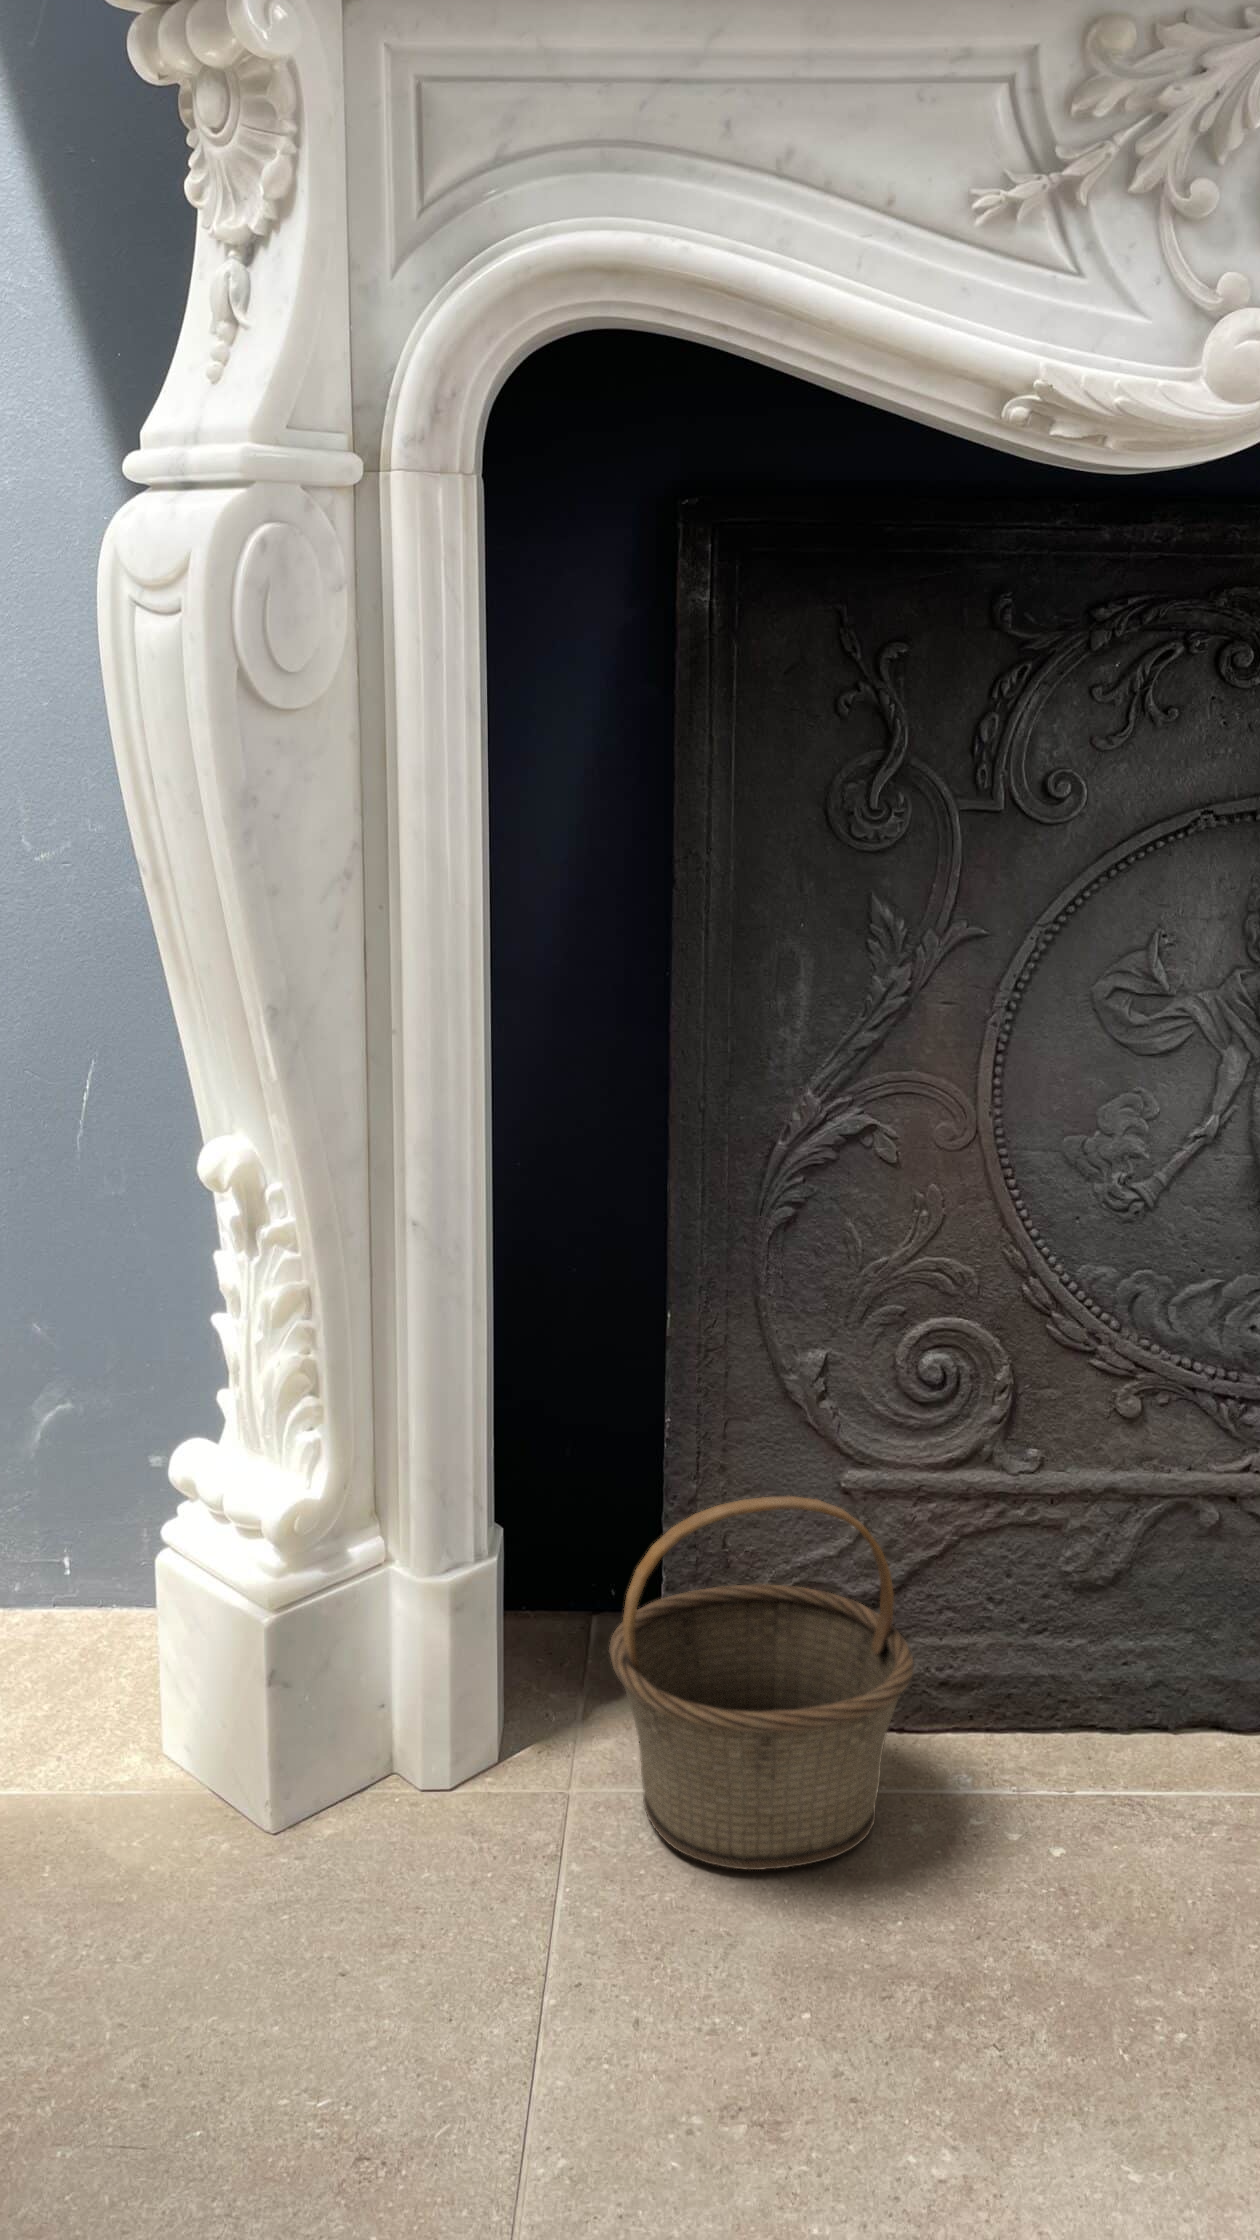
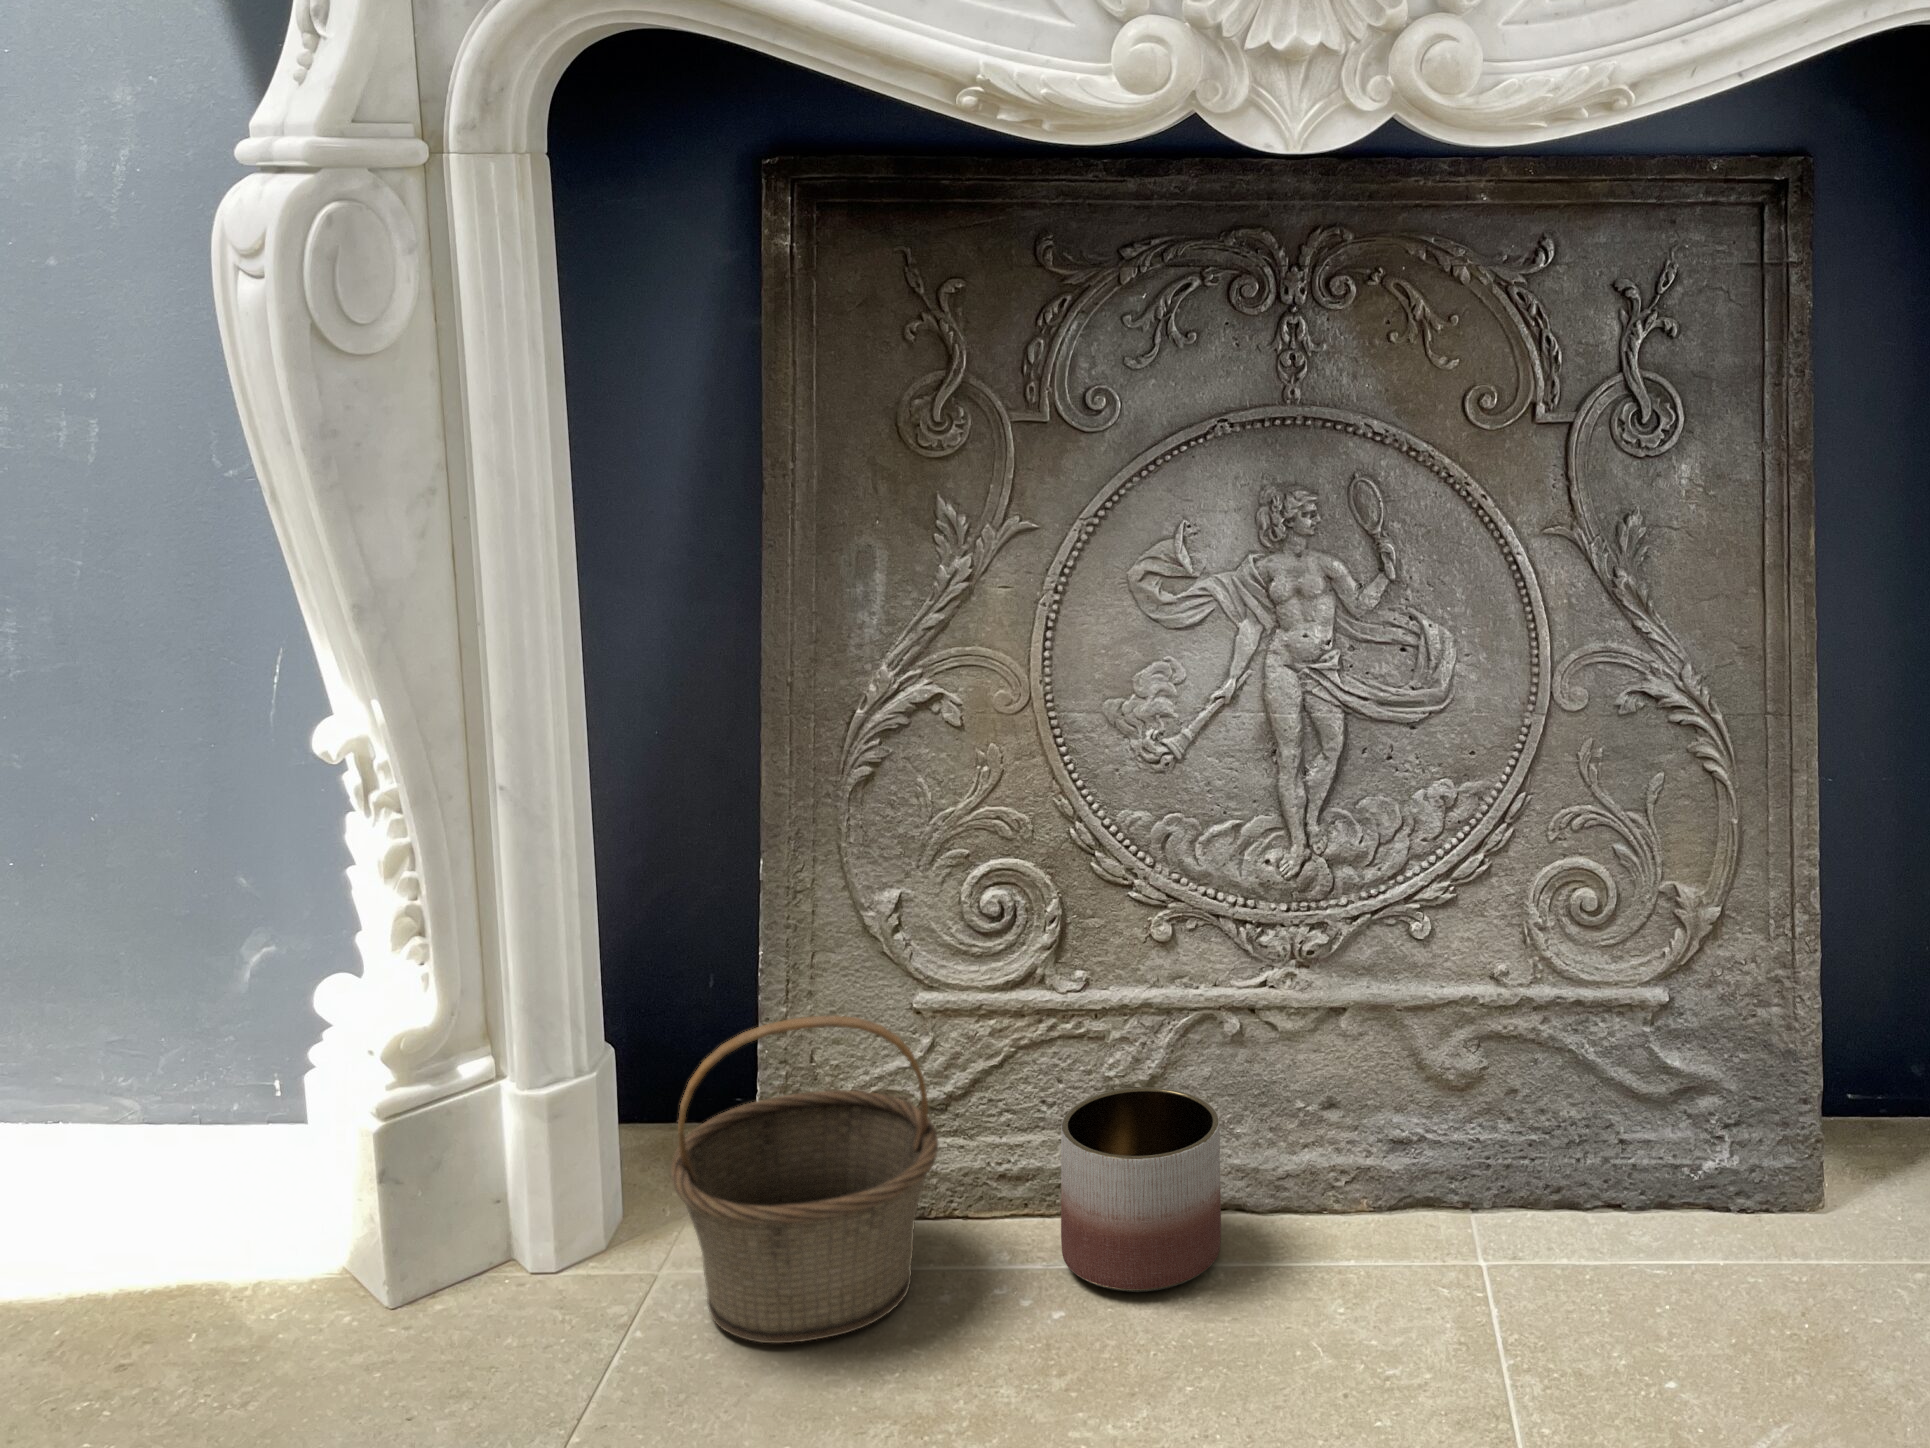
planter: none [1034,1587,1226,1819] -> present [1061,1088,1221,1292]

